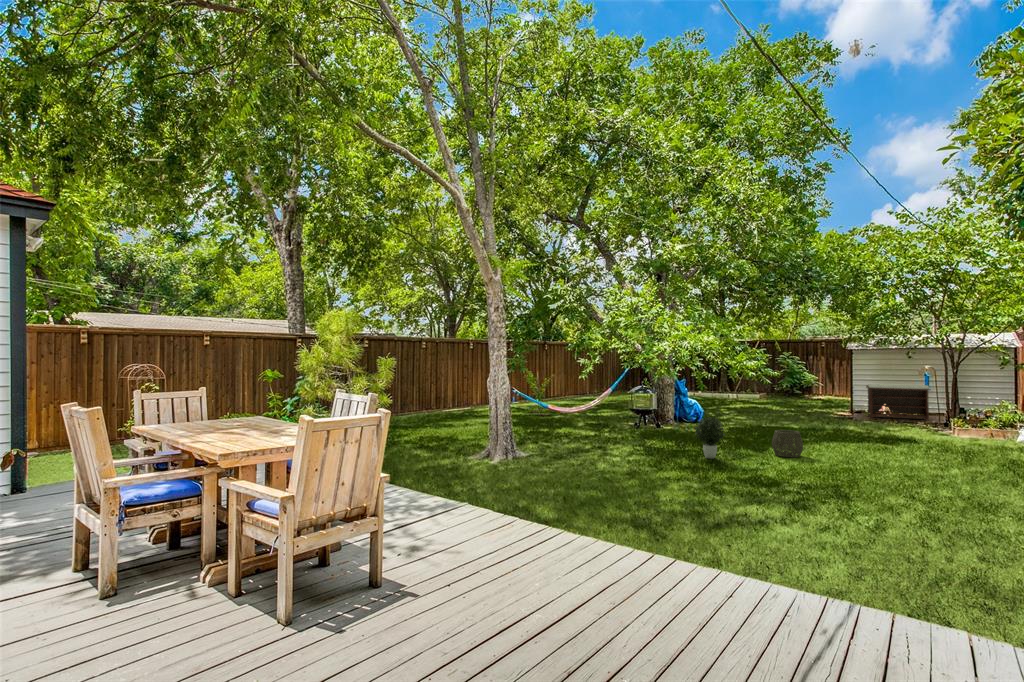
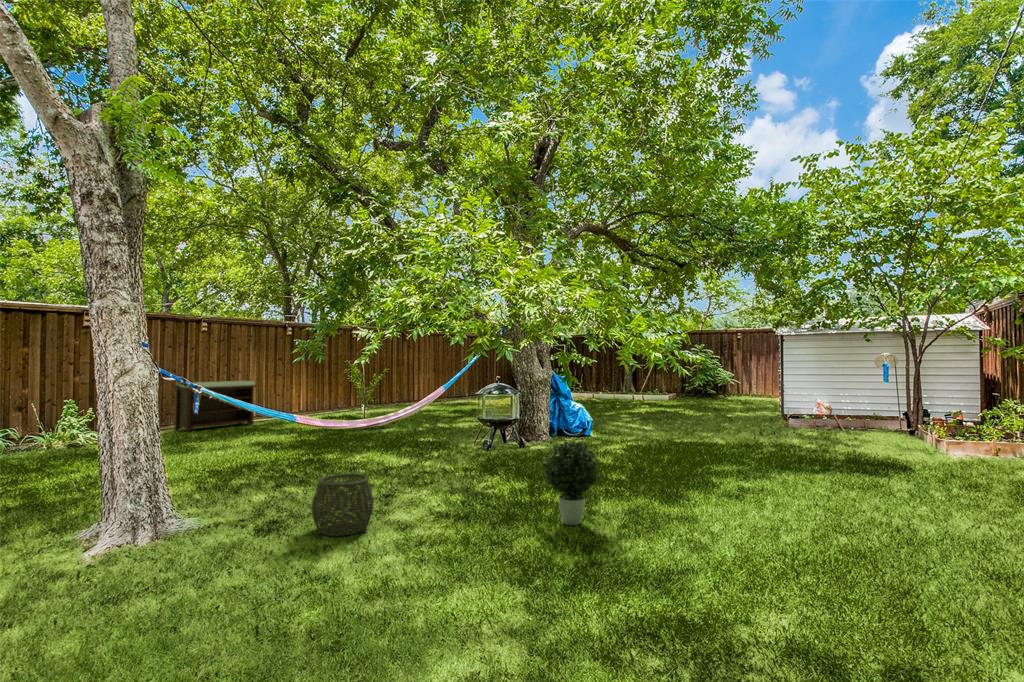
bench: present [866,384,931,421] -> present [173,381,256,432]
woven basket: present [772,430,803,457] -> present [312,474,374,536]

